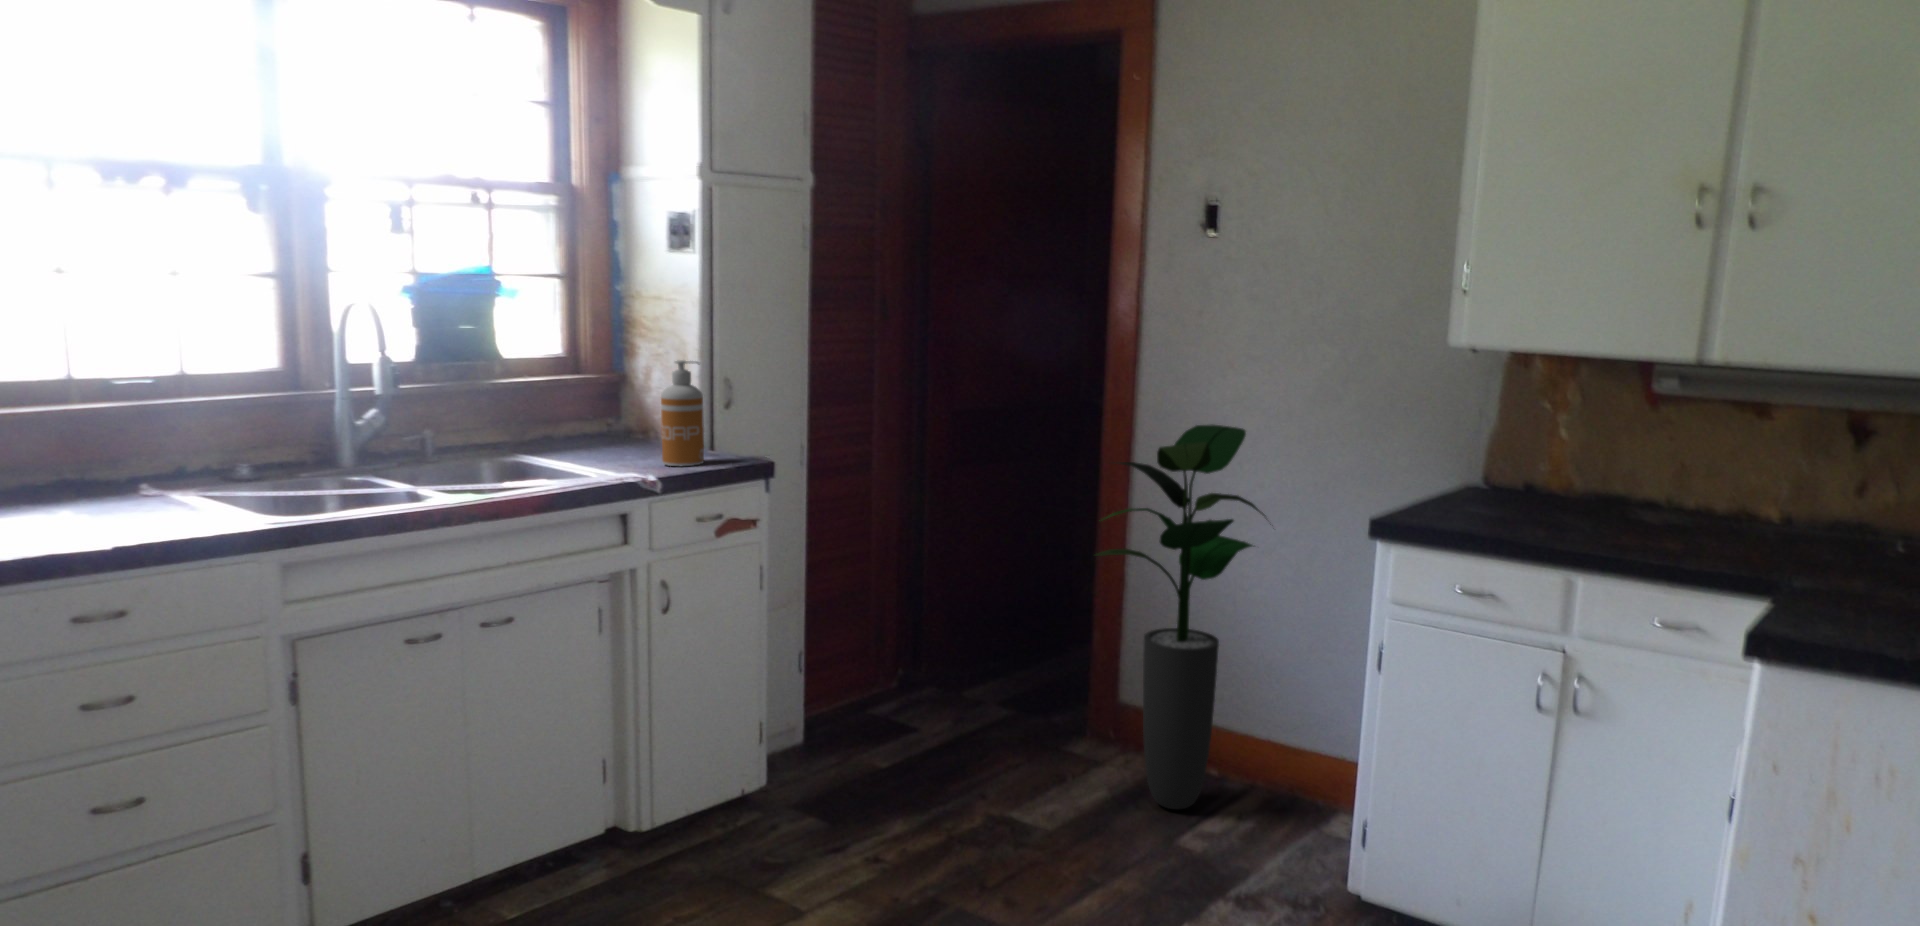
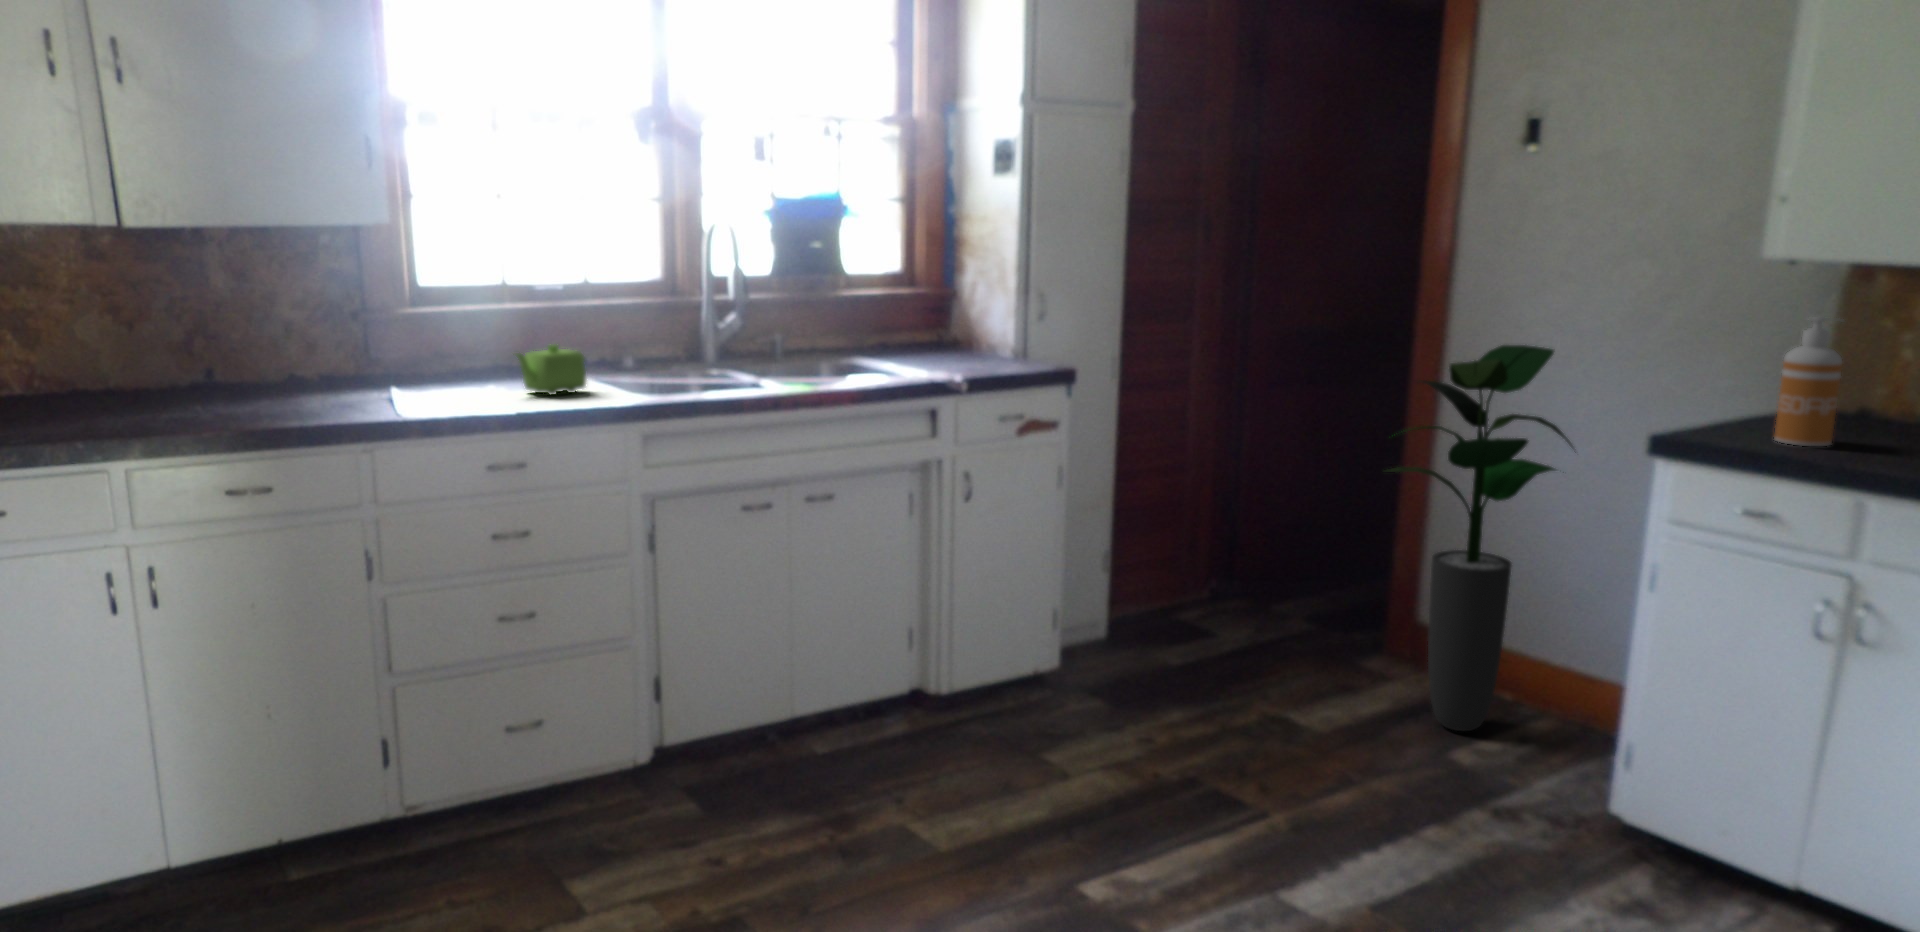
soap dispenser: present [661,360,704,466] -> present [1775,317,1842,446]
teapot: none [77,462,188,529] -> present [516,344,586,395]

